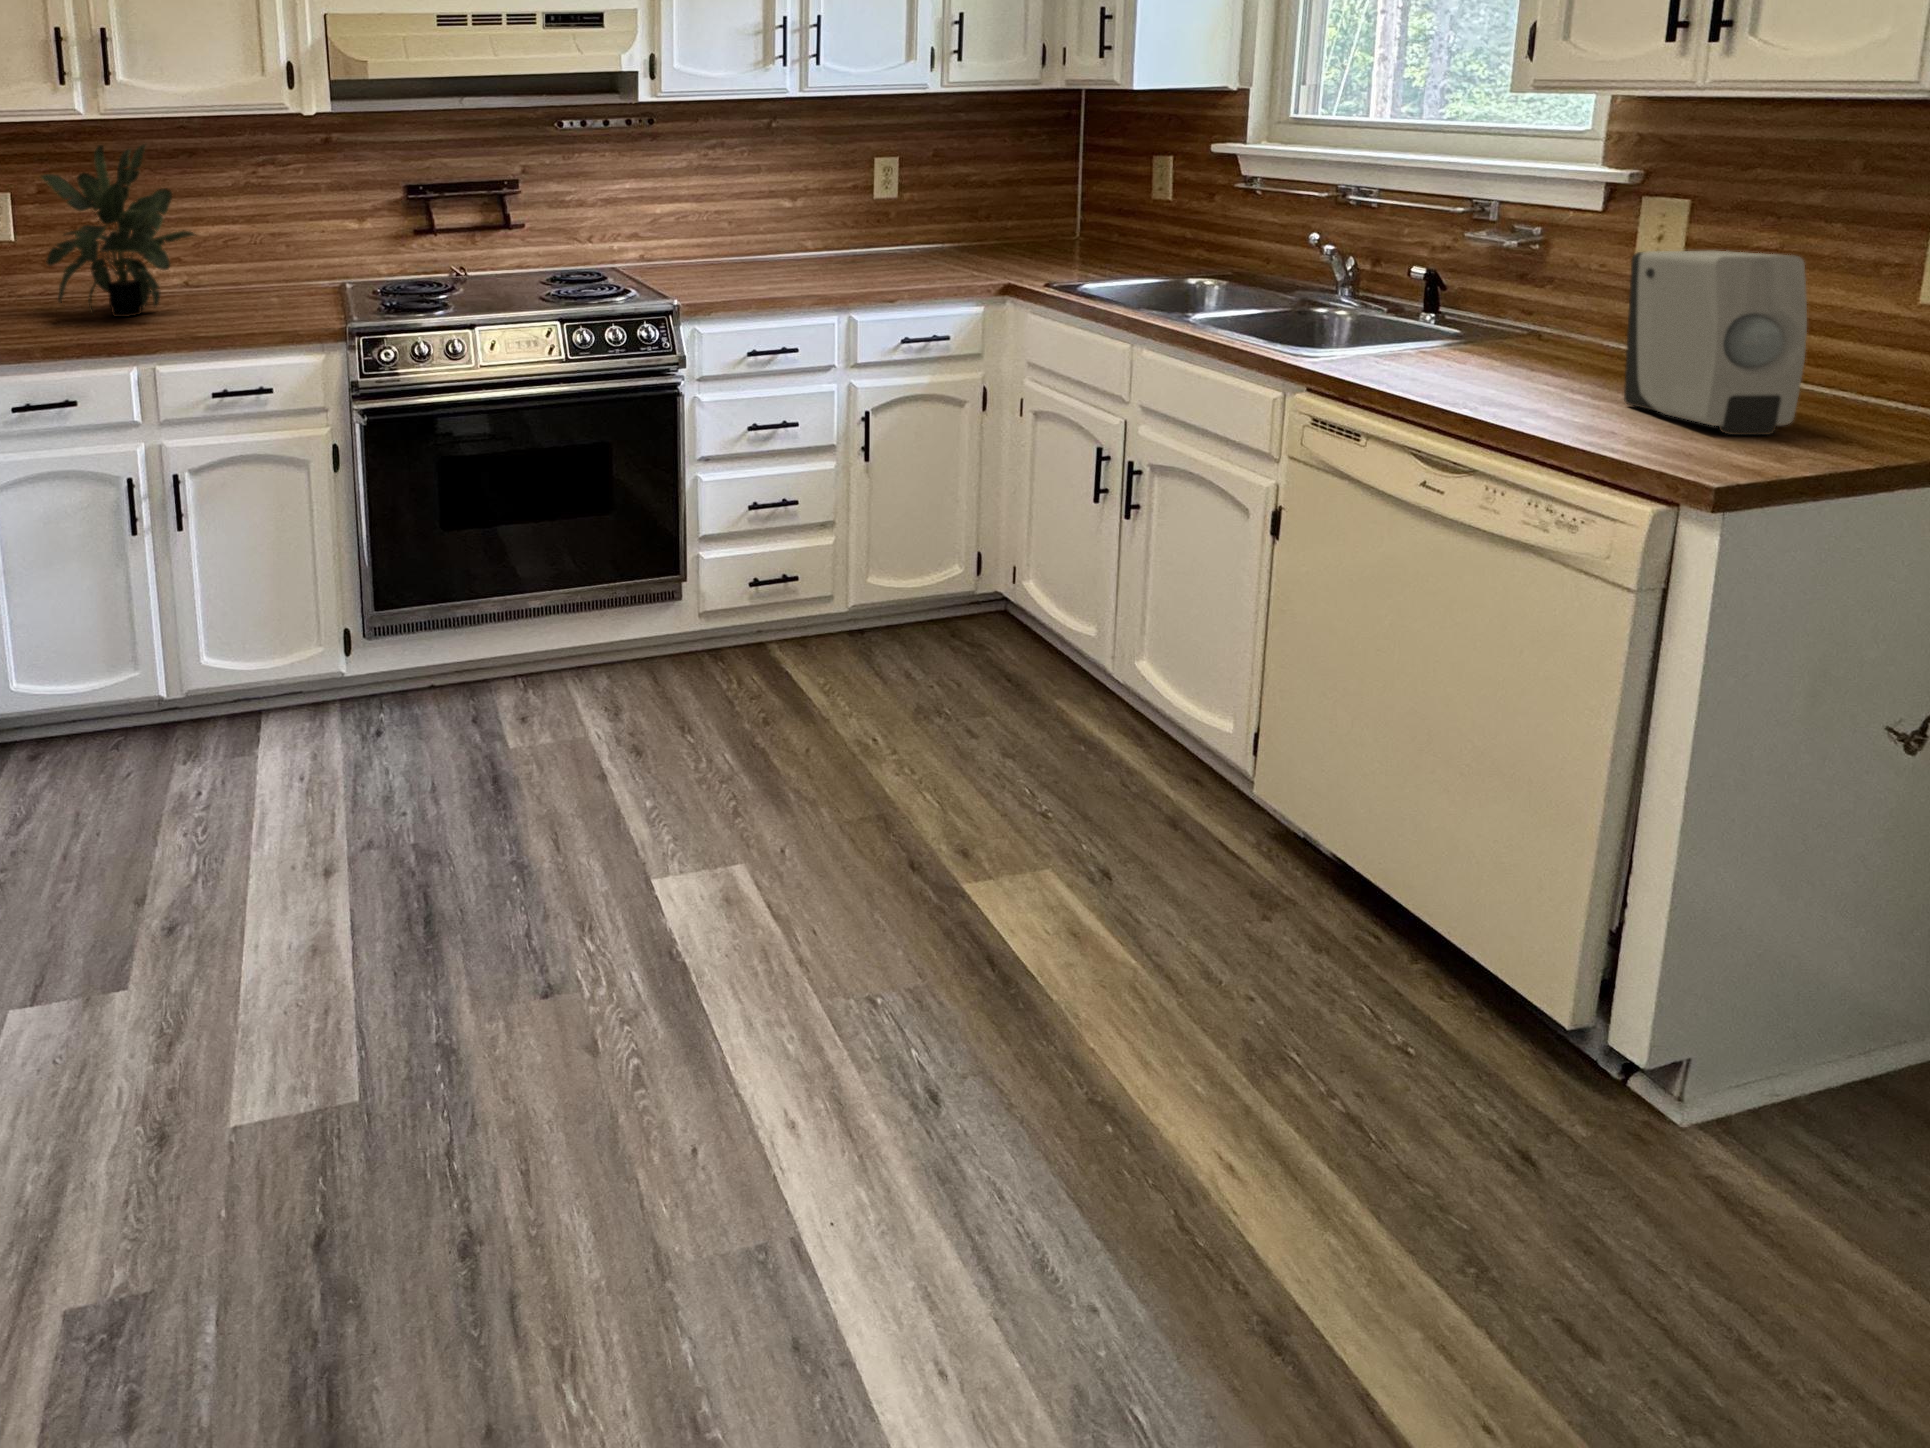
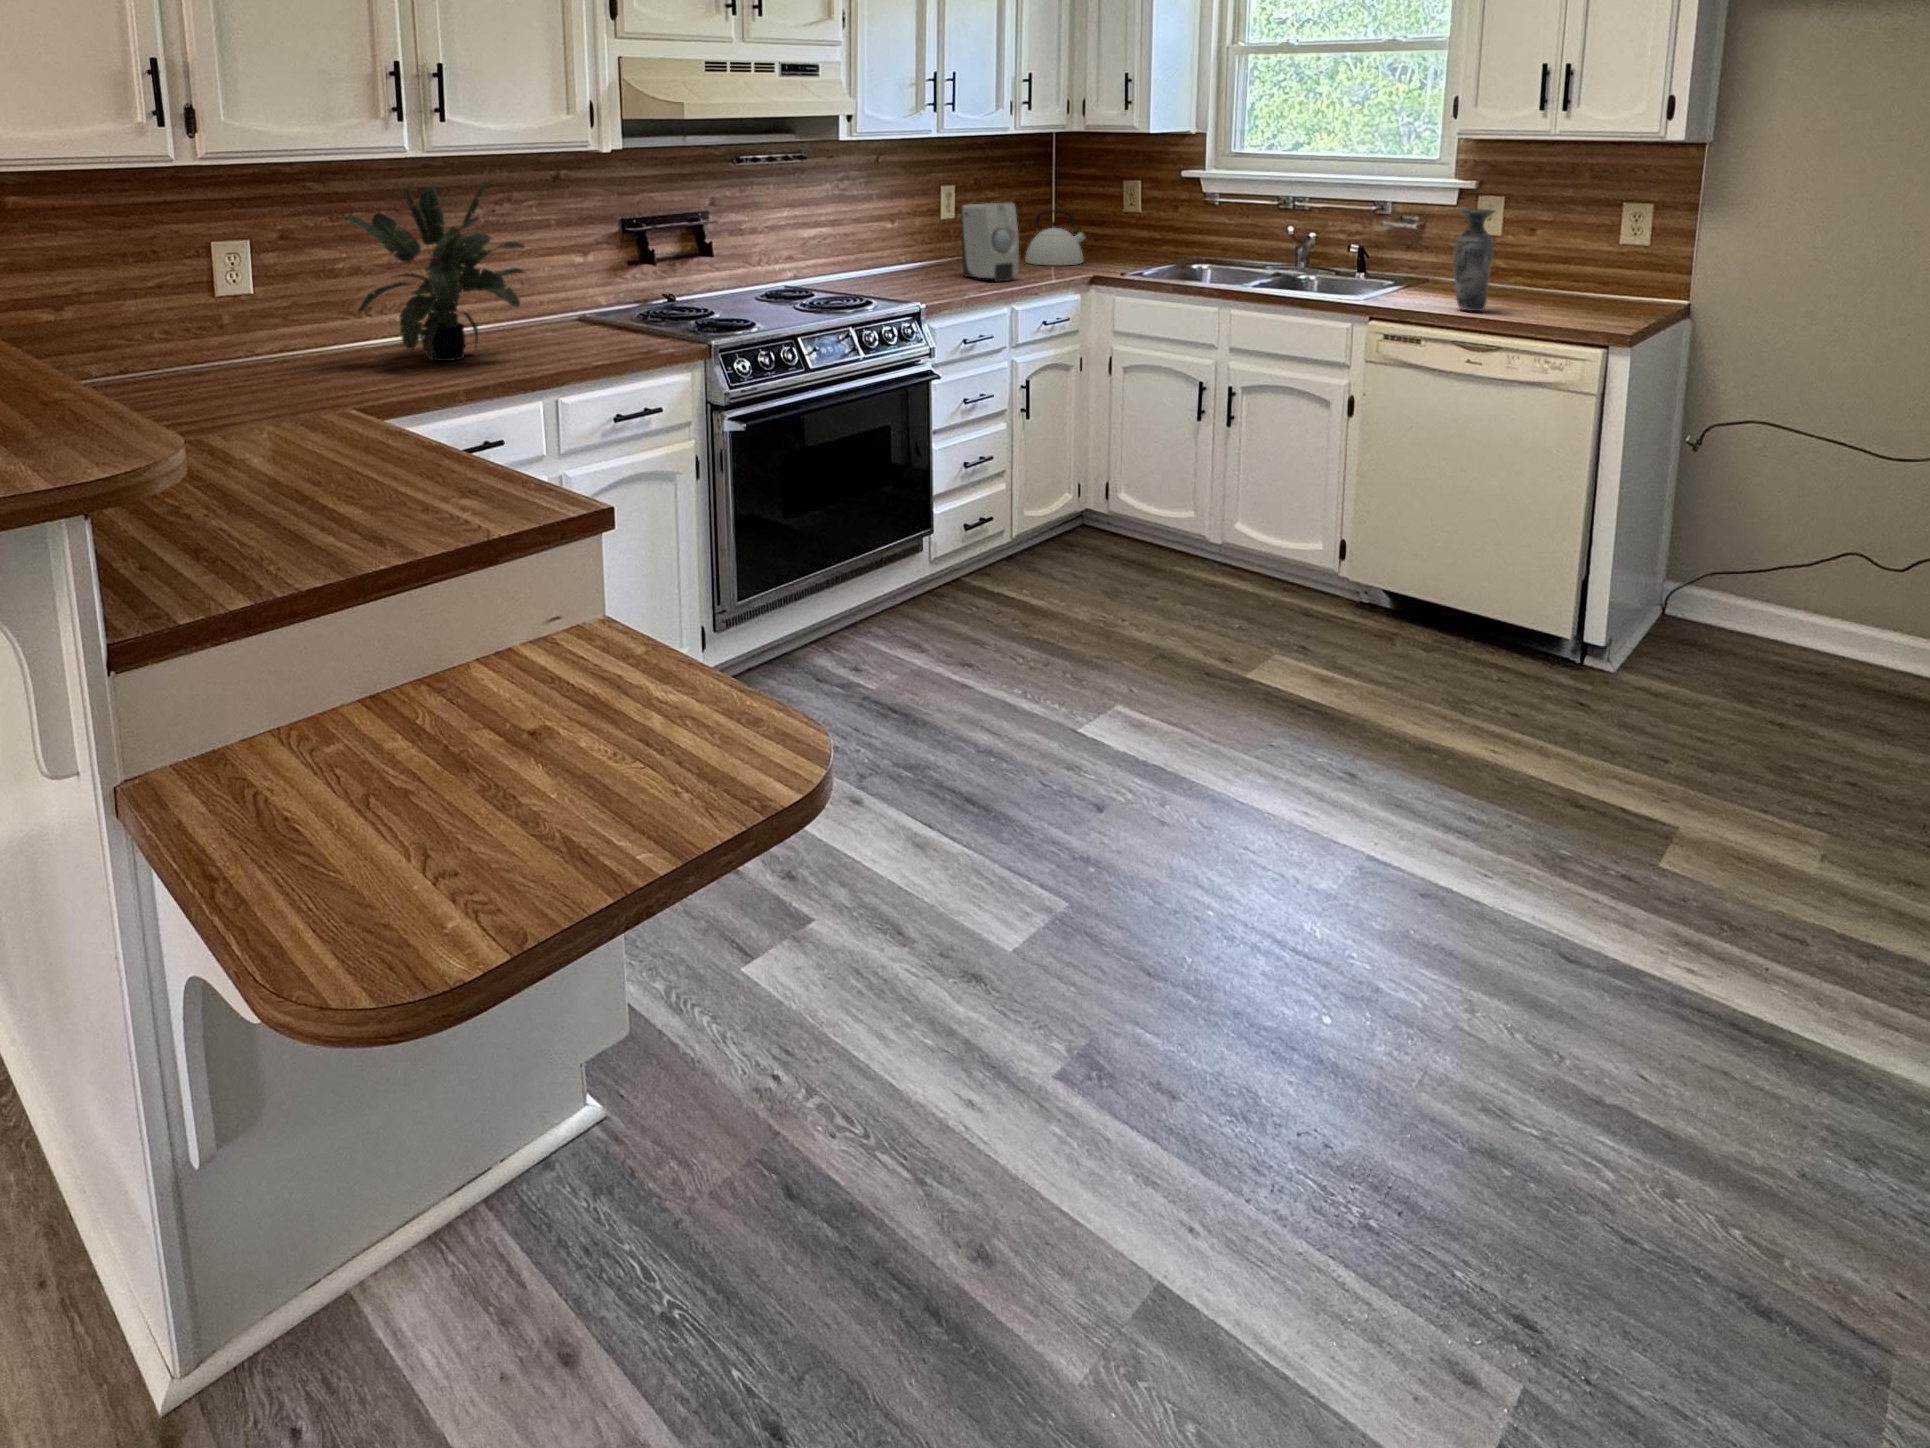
kettle: none [970,191,1054,265] -> present [1025,210,1087,265]
vase: none [1453,217,1541,400] -> present [1453,208,1495,311]
soap dispenser: present [1624,251,1807,435] -> present [960,203,1019,282]

